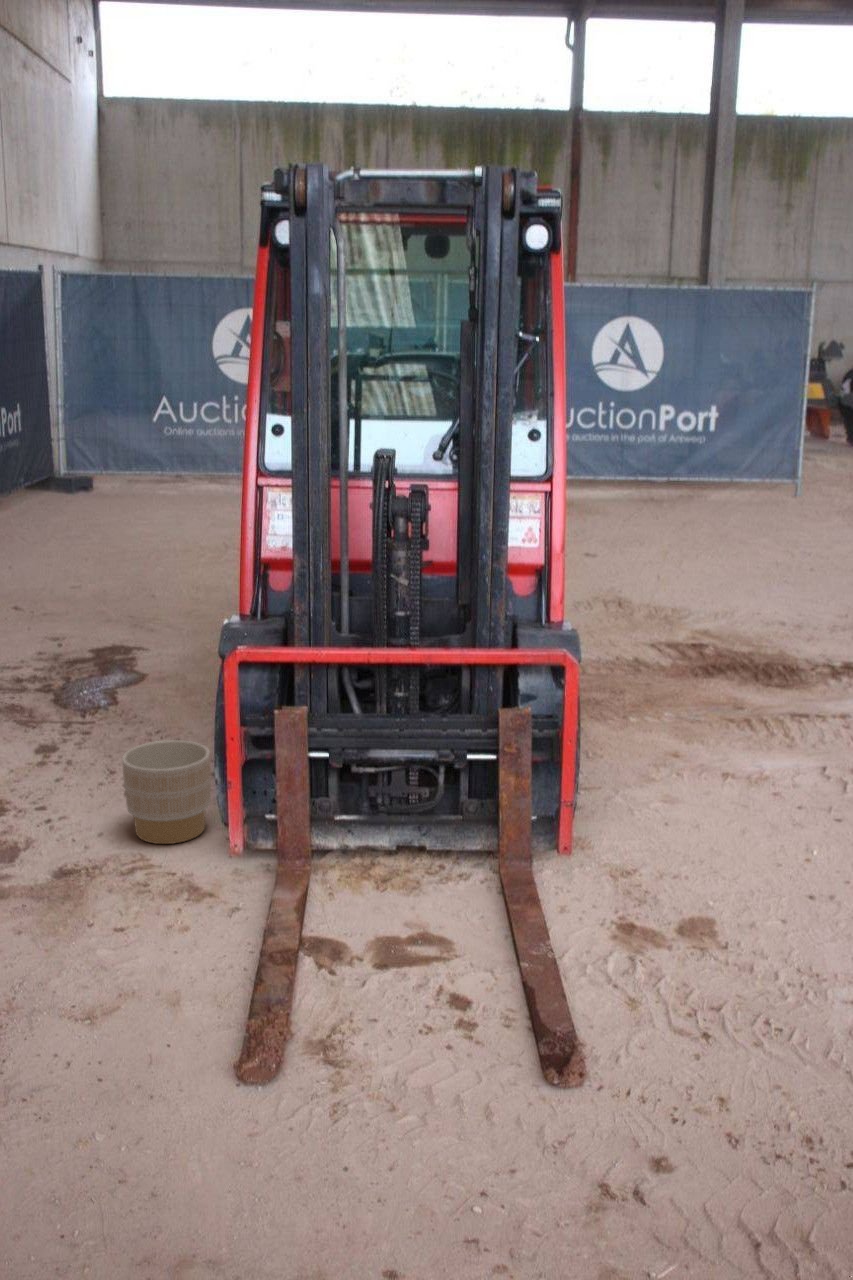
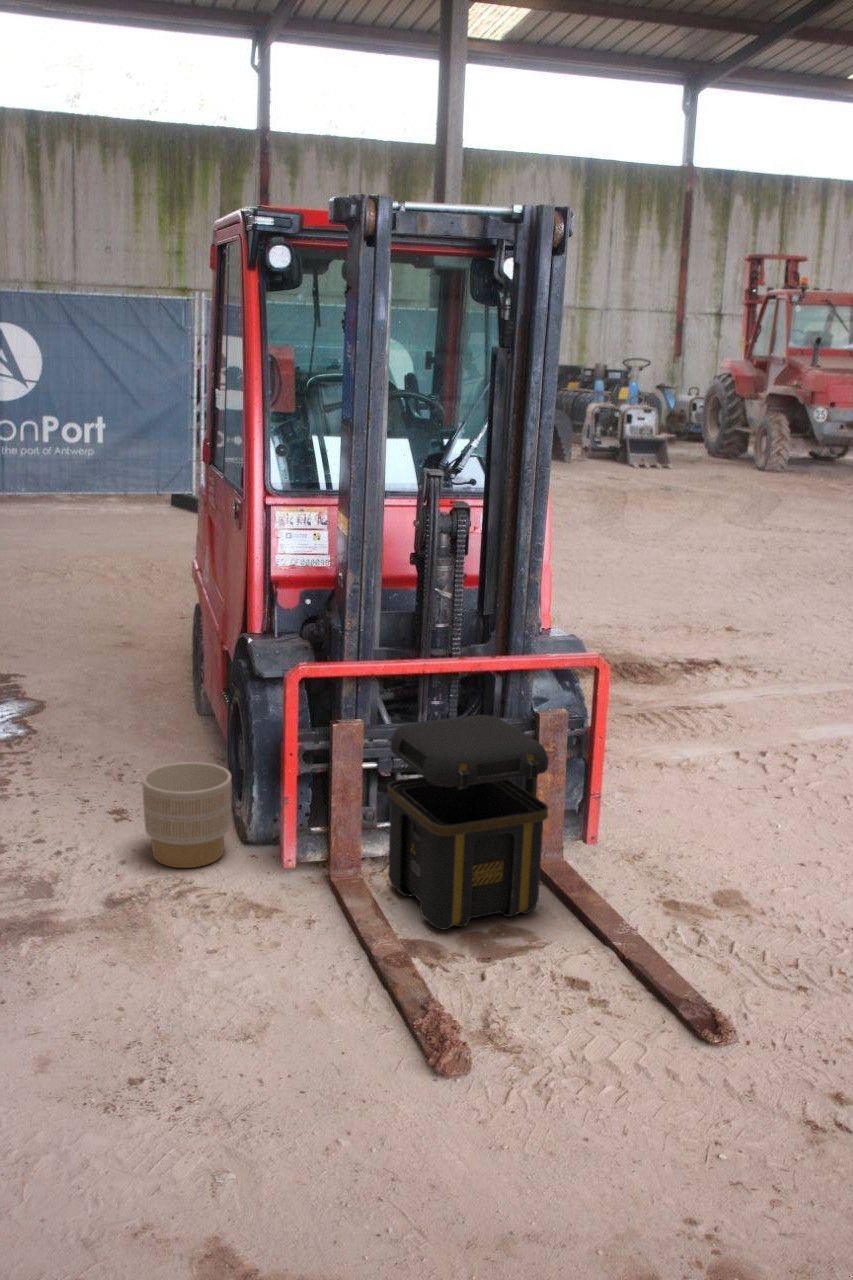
toolbox: none [330,709,477,930] -> present [387,715,549,930]

